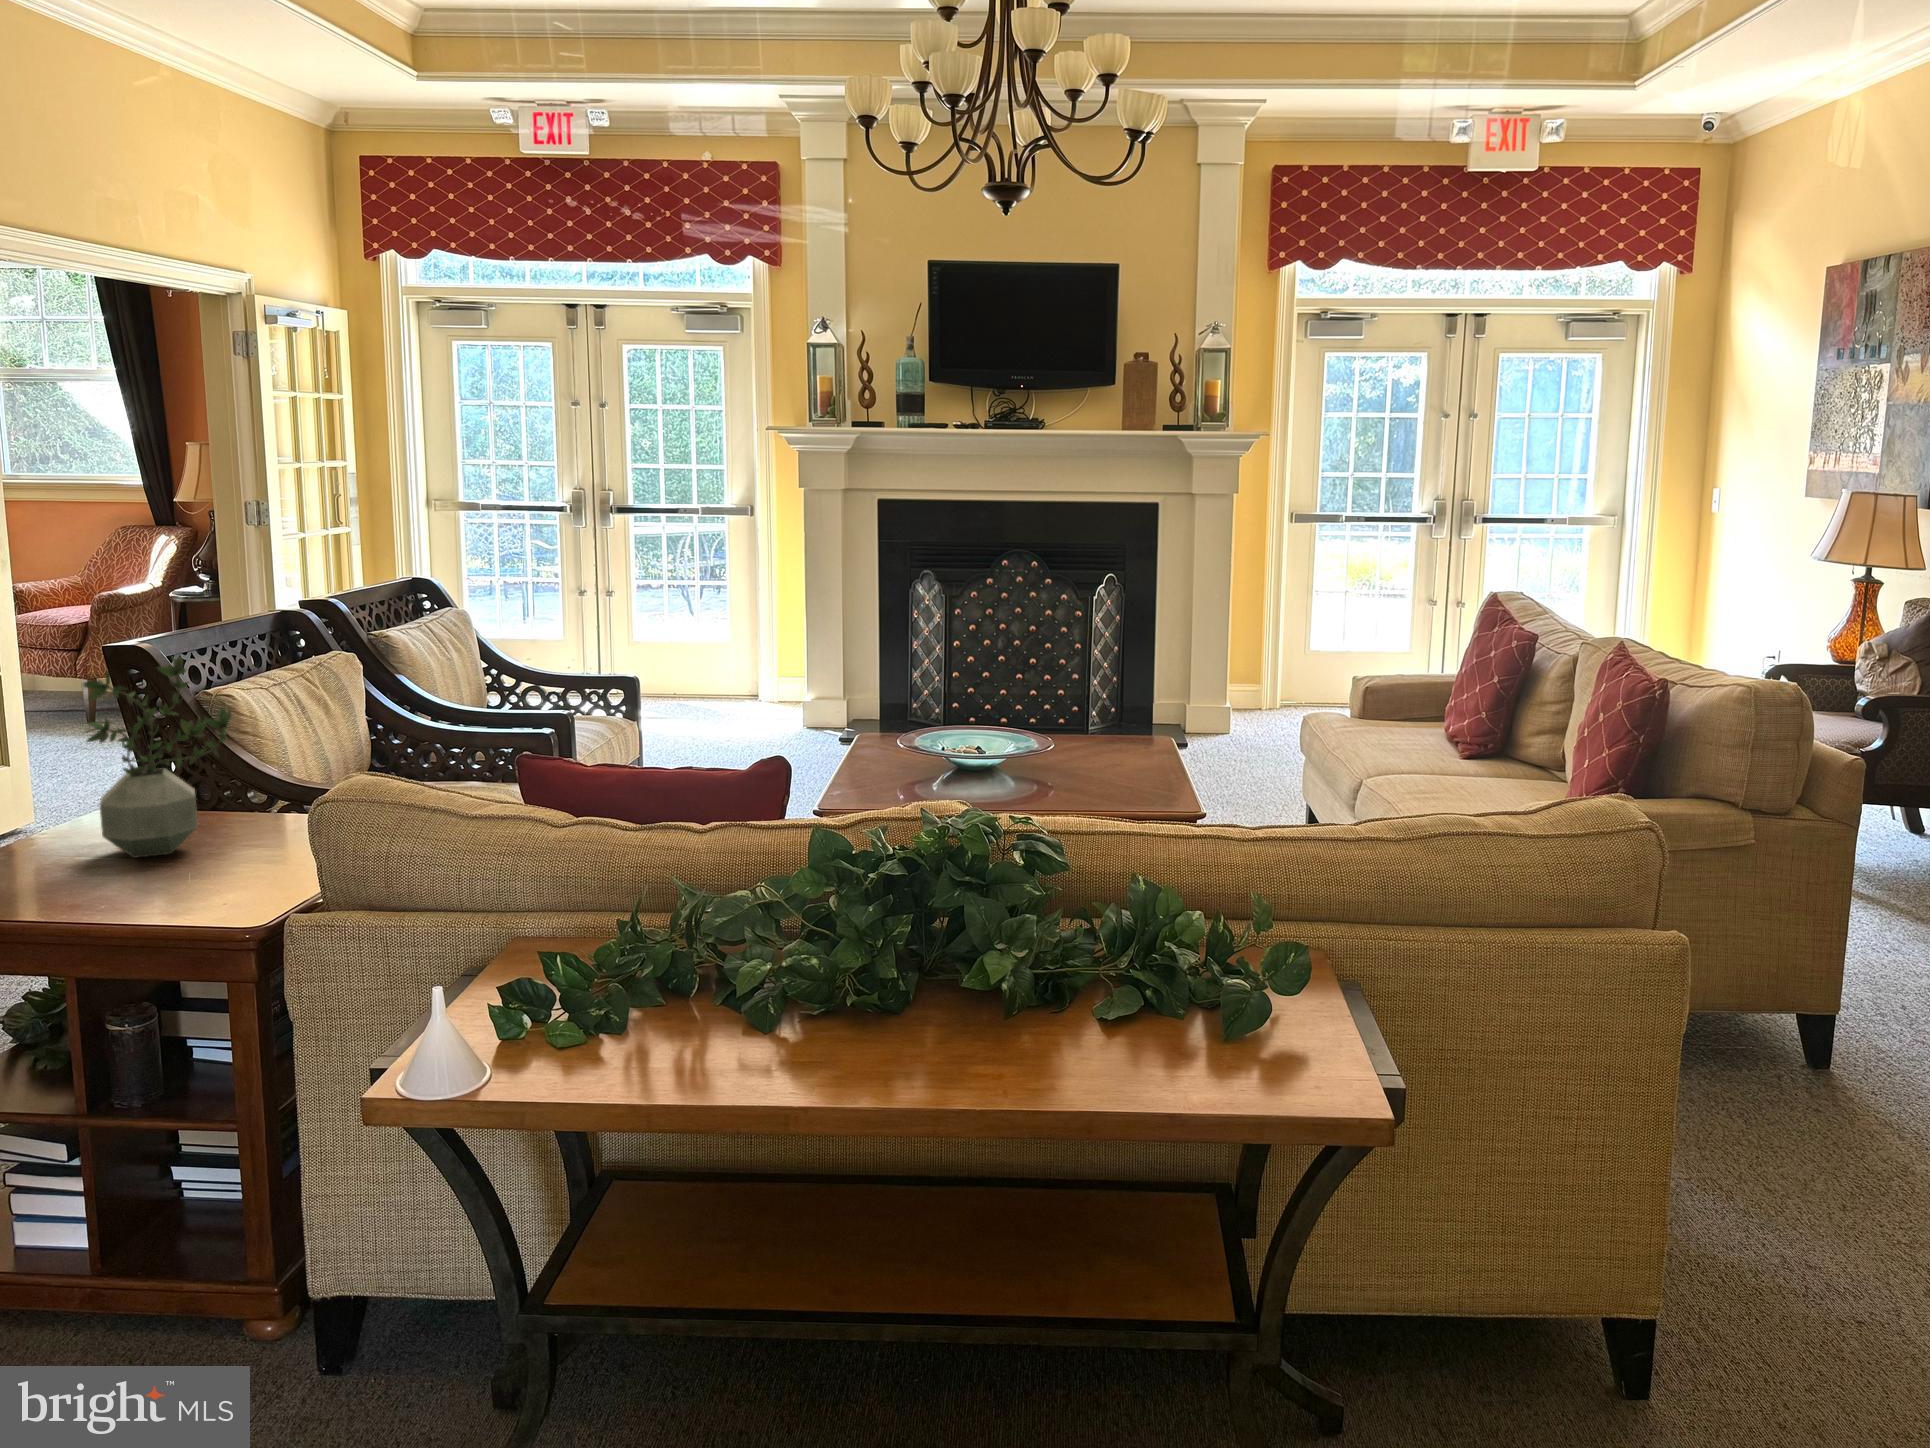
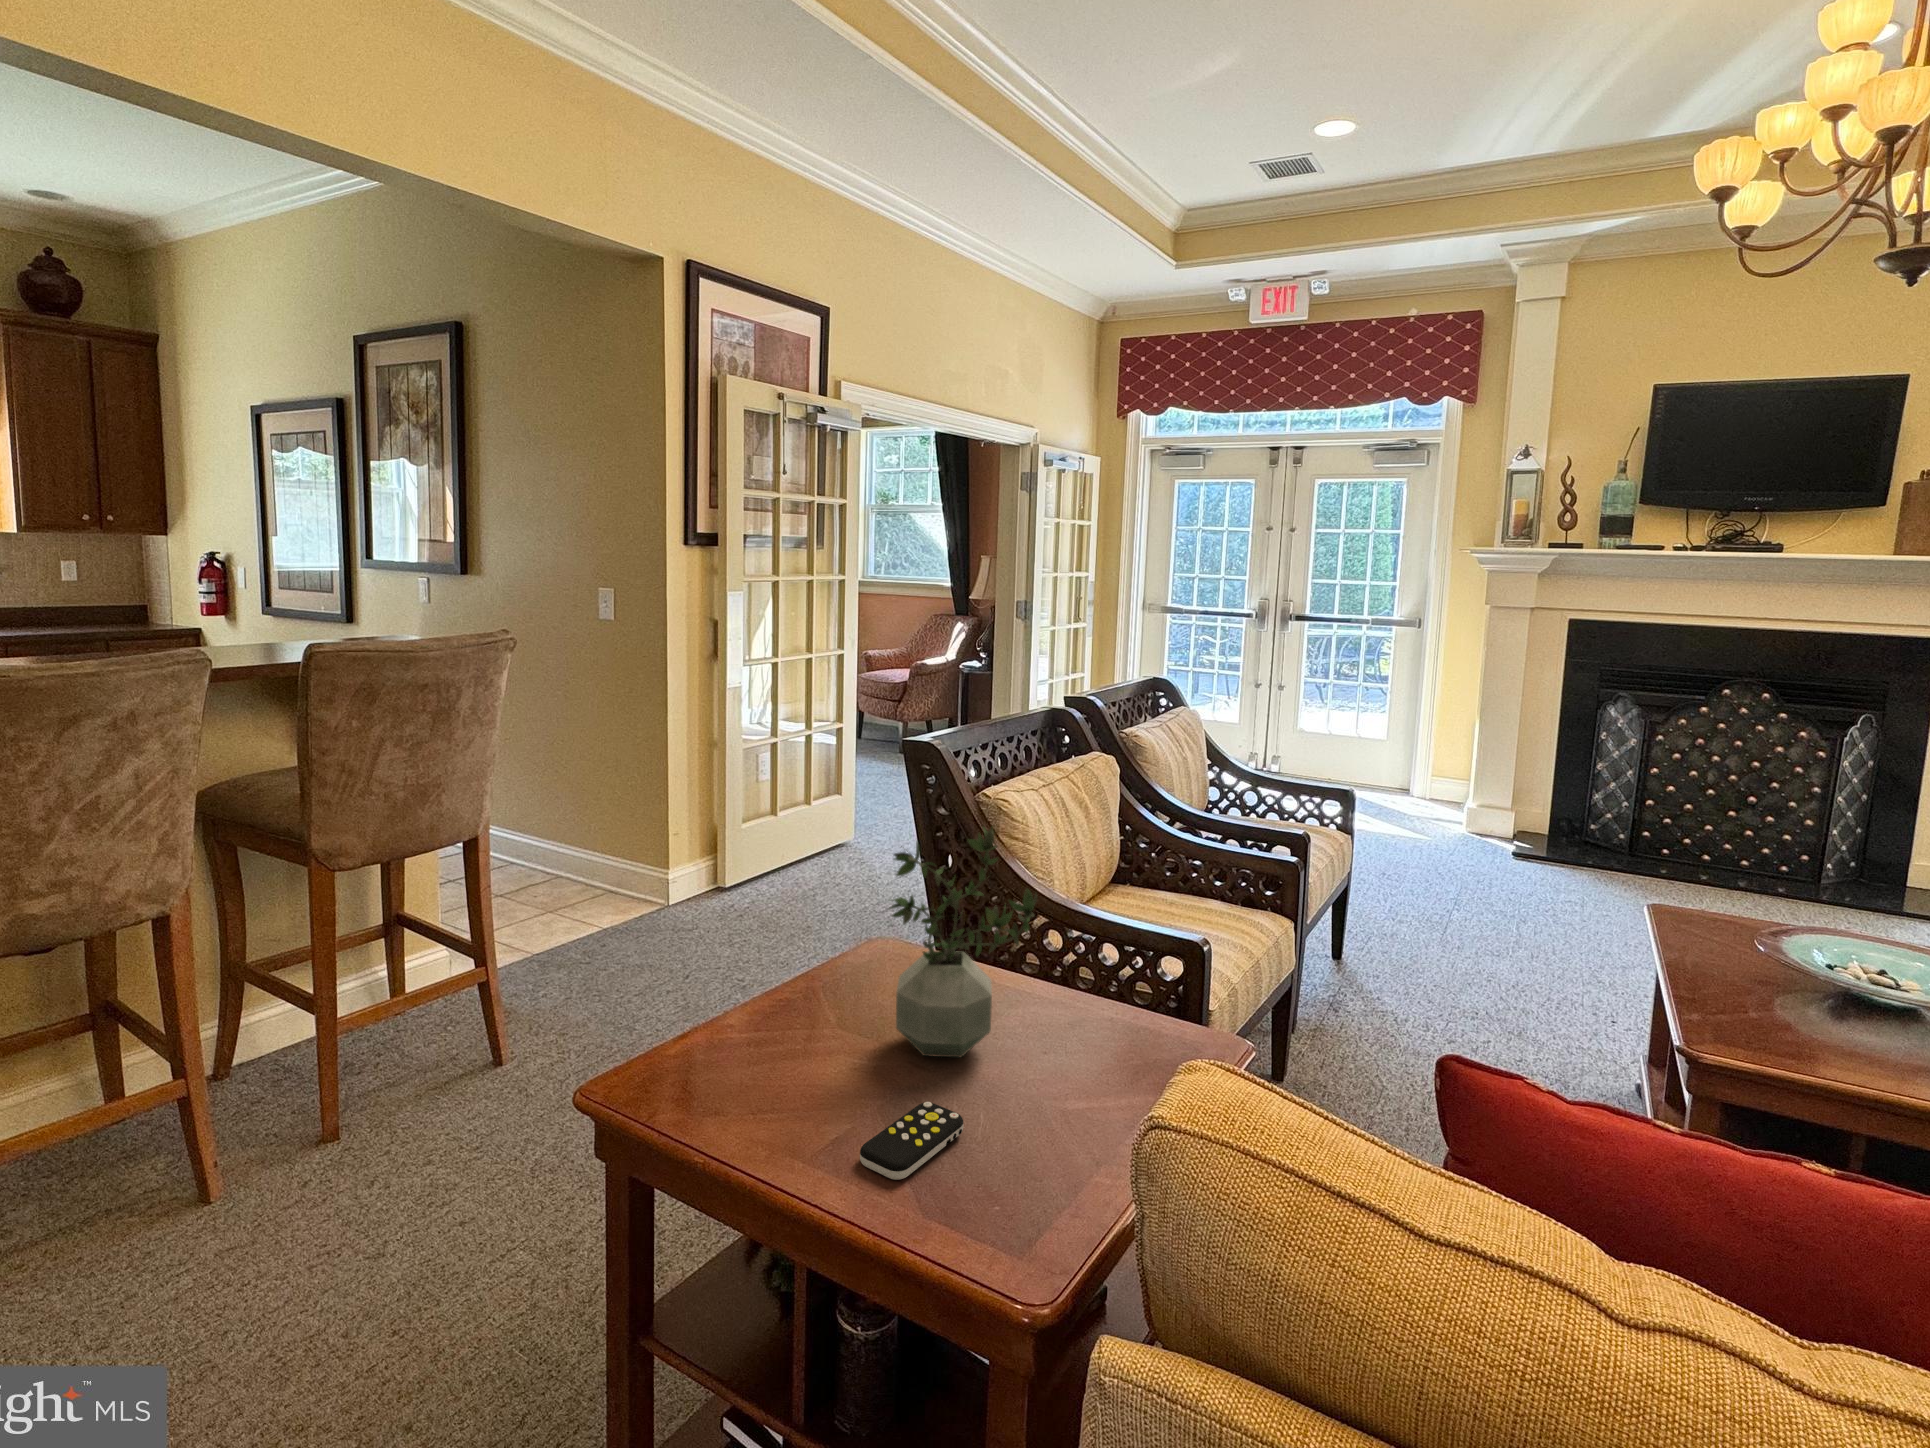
remote control: none [77,867,173,906] -> present [860,1102,963,1180]

